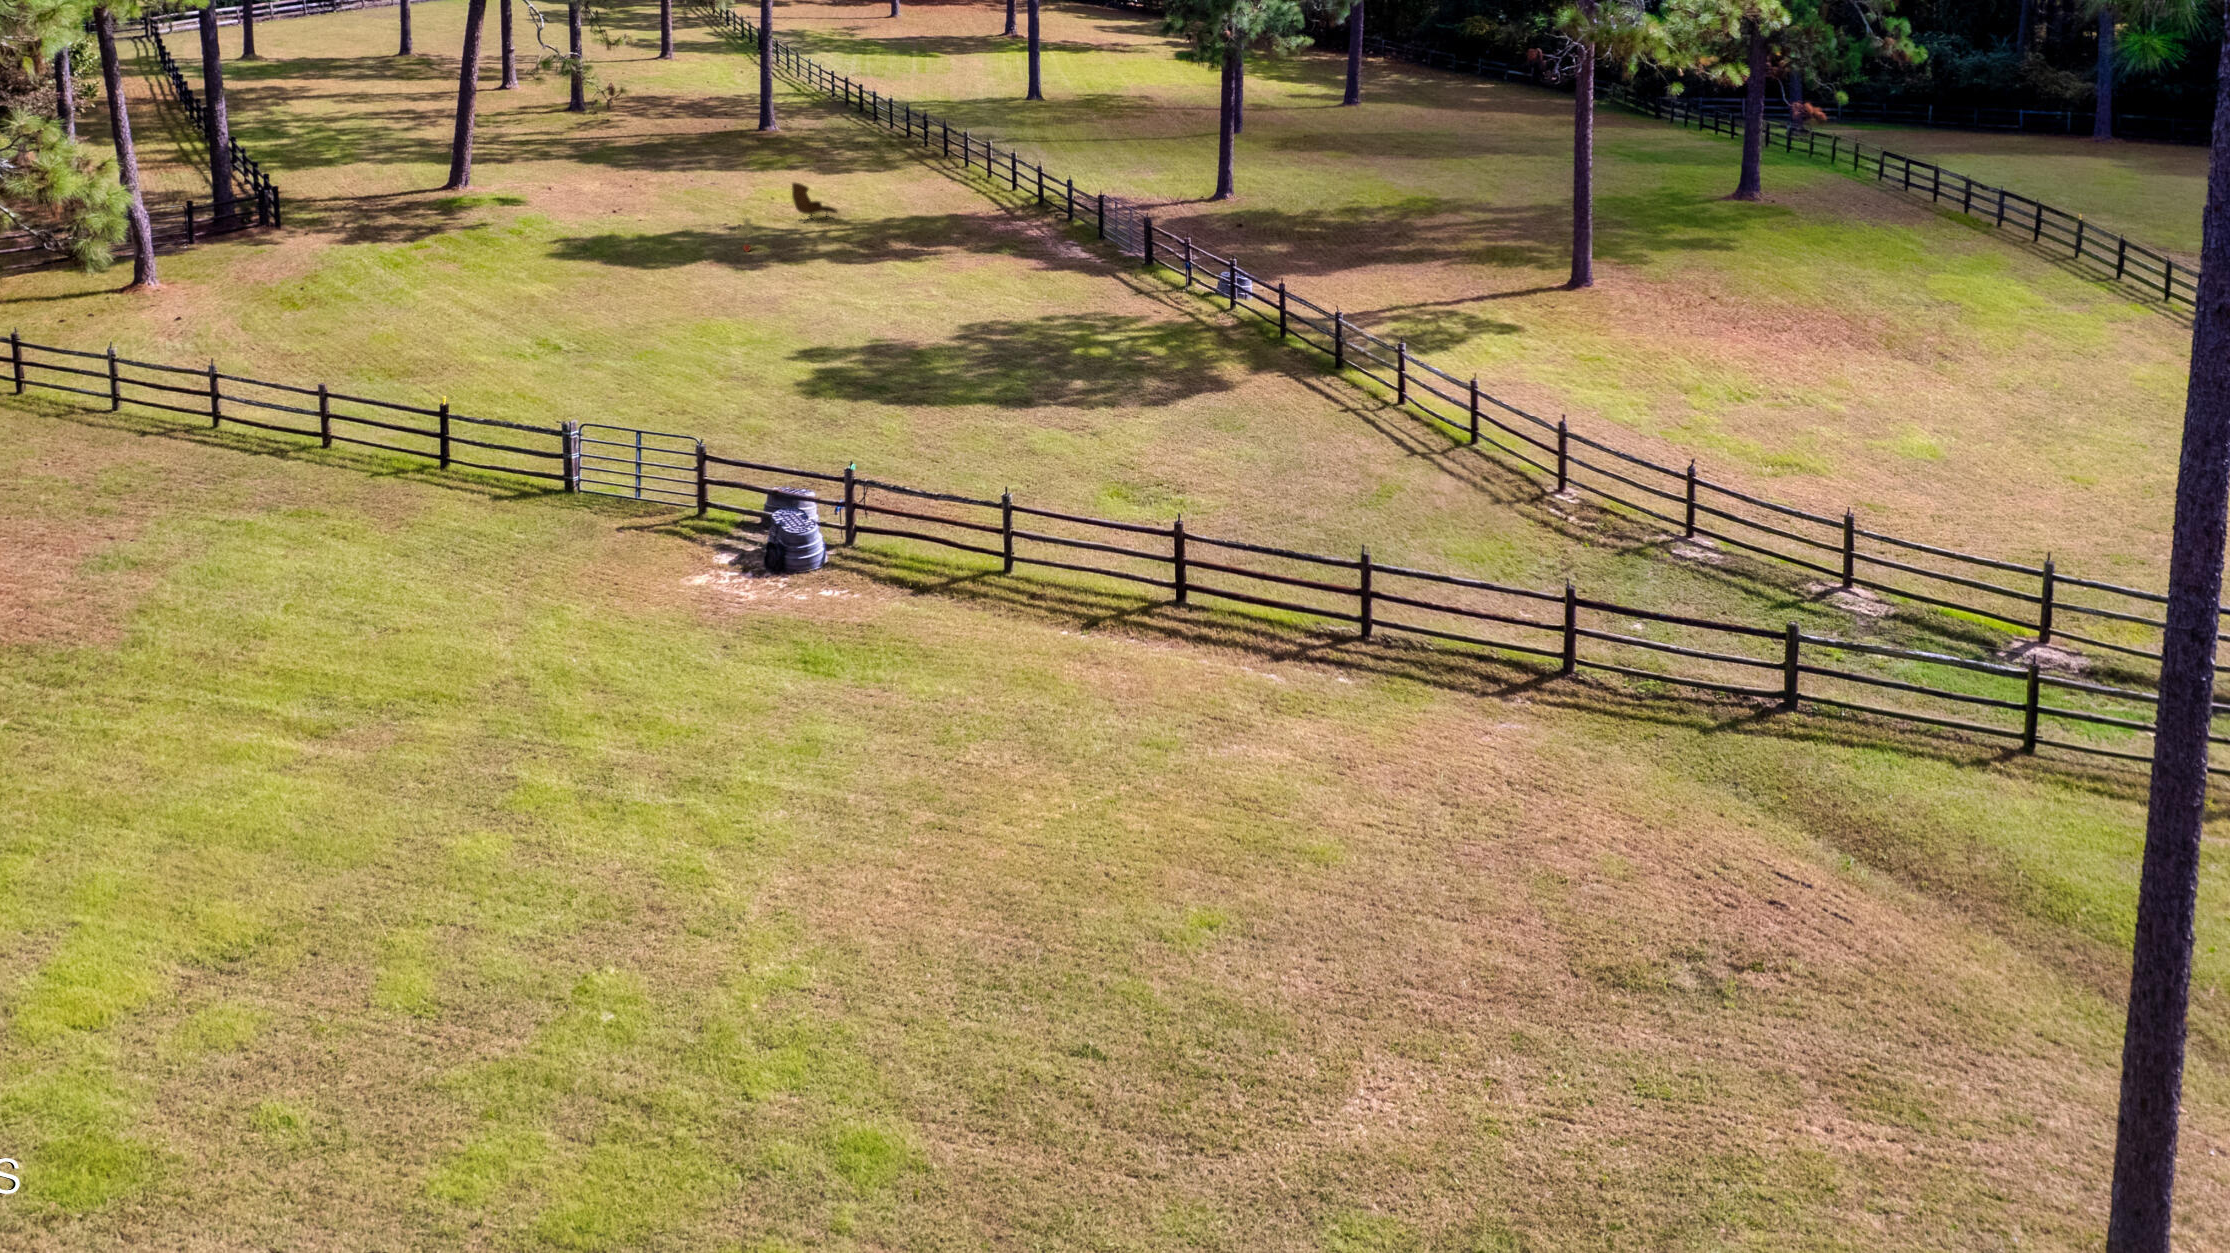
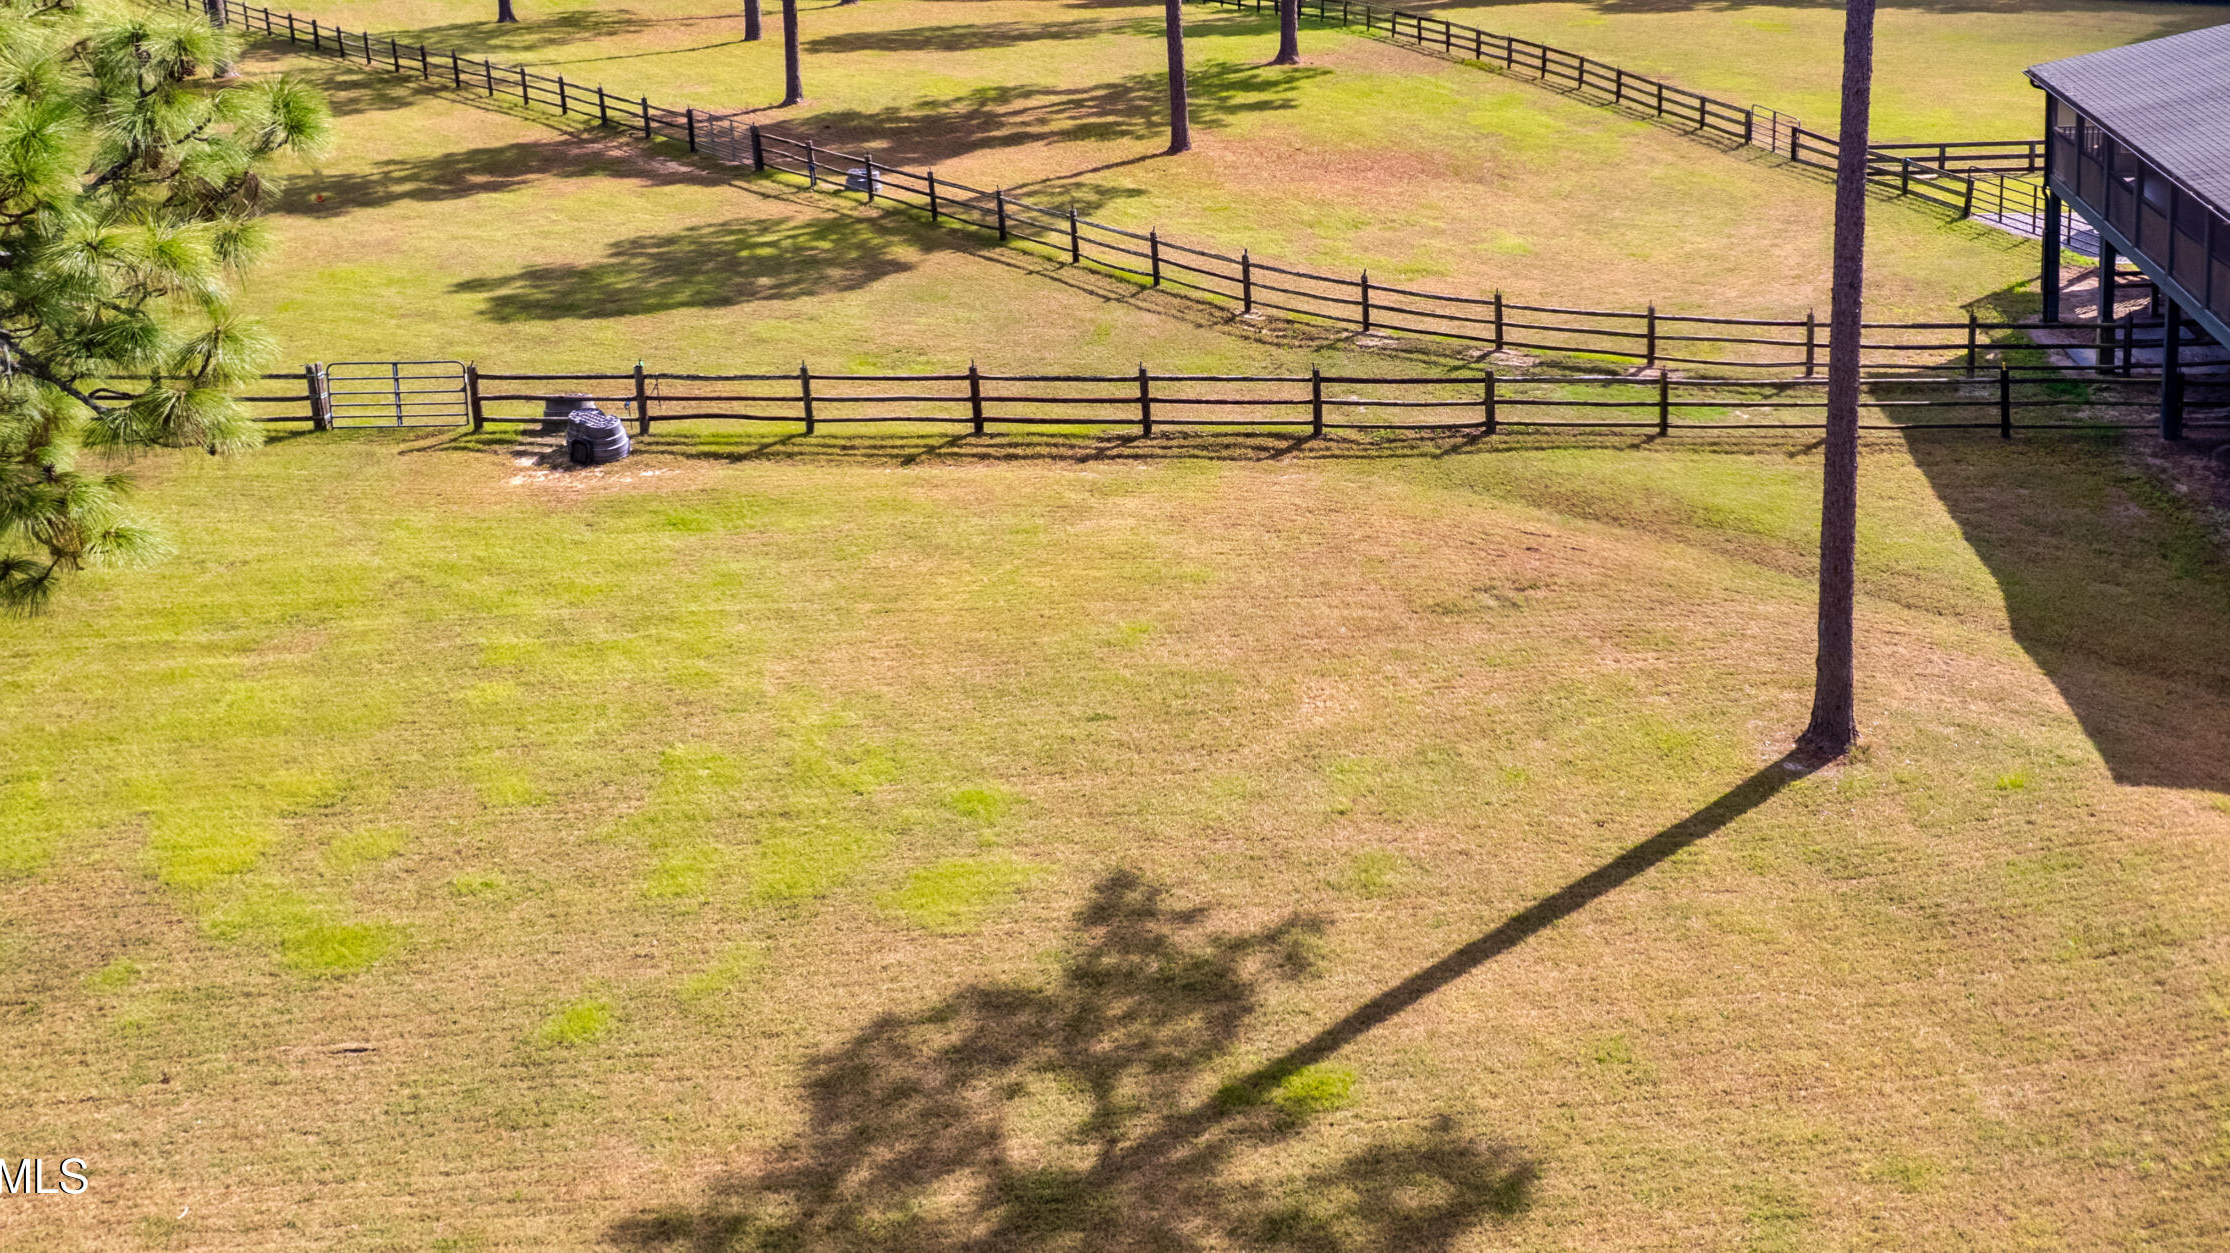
lounge chair: present [792,183,837,219] -> none [339,126,393,169]

